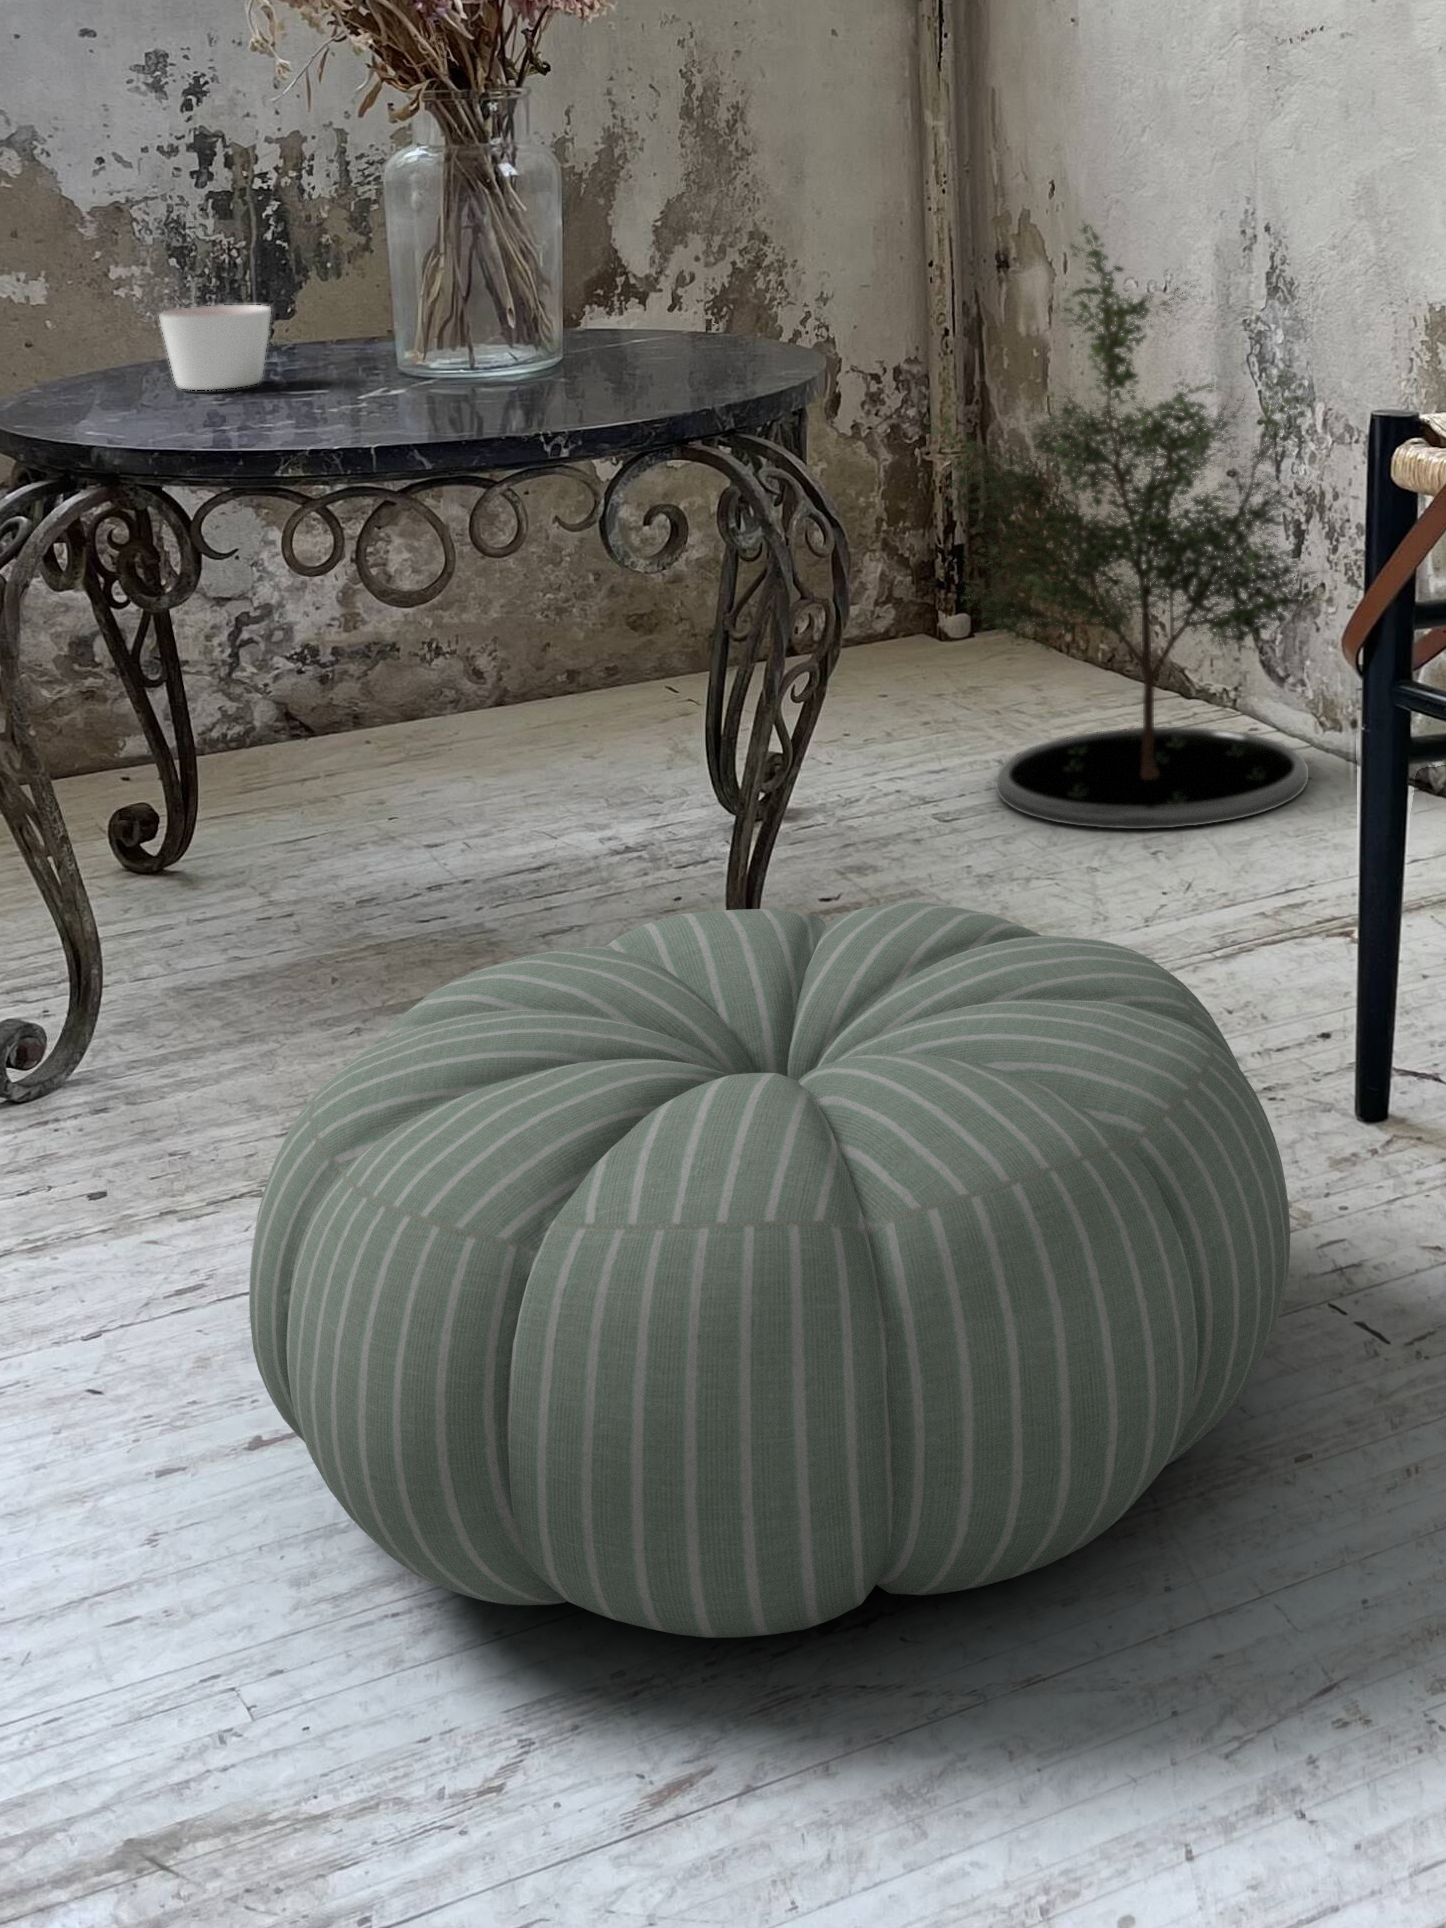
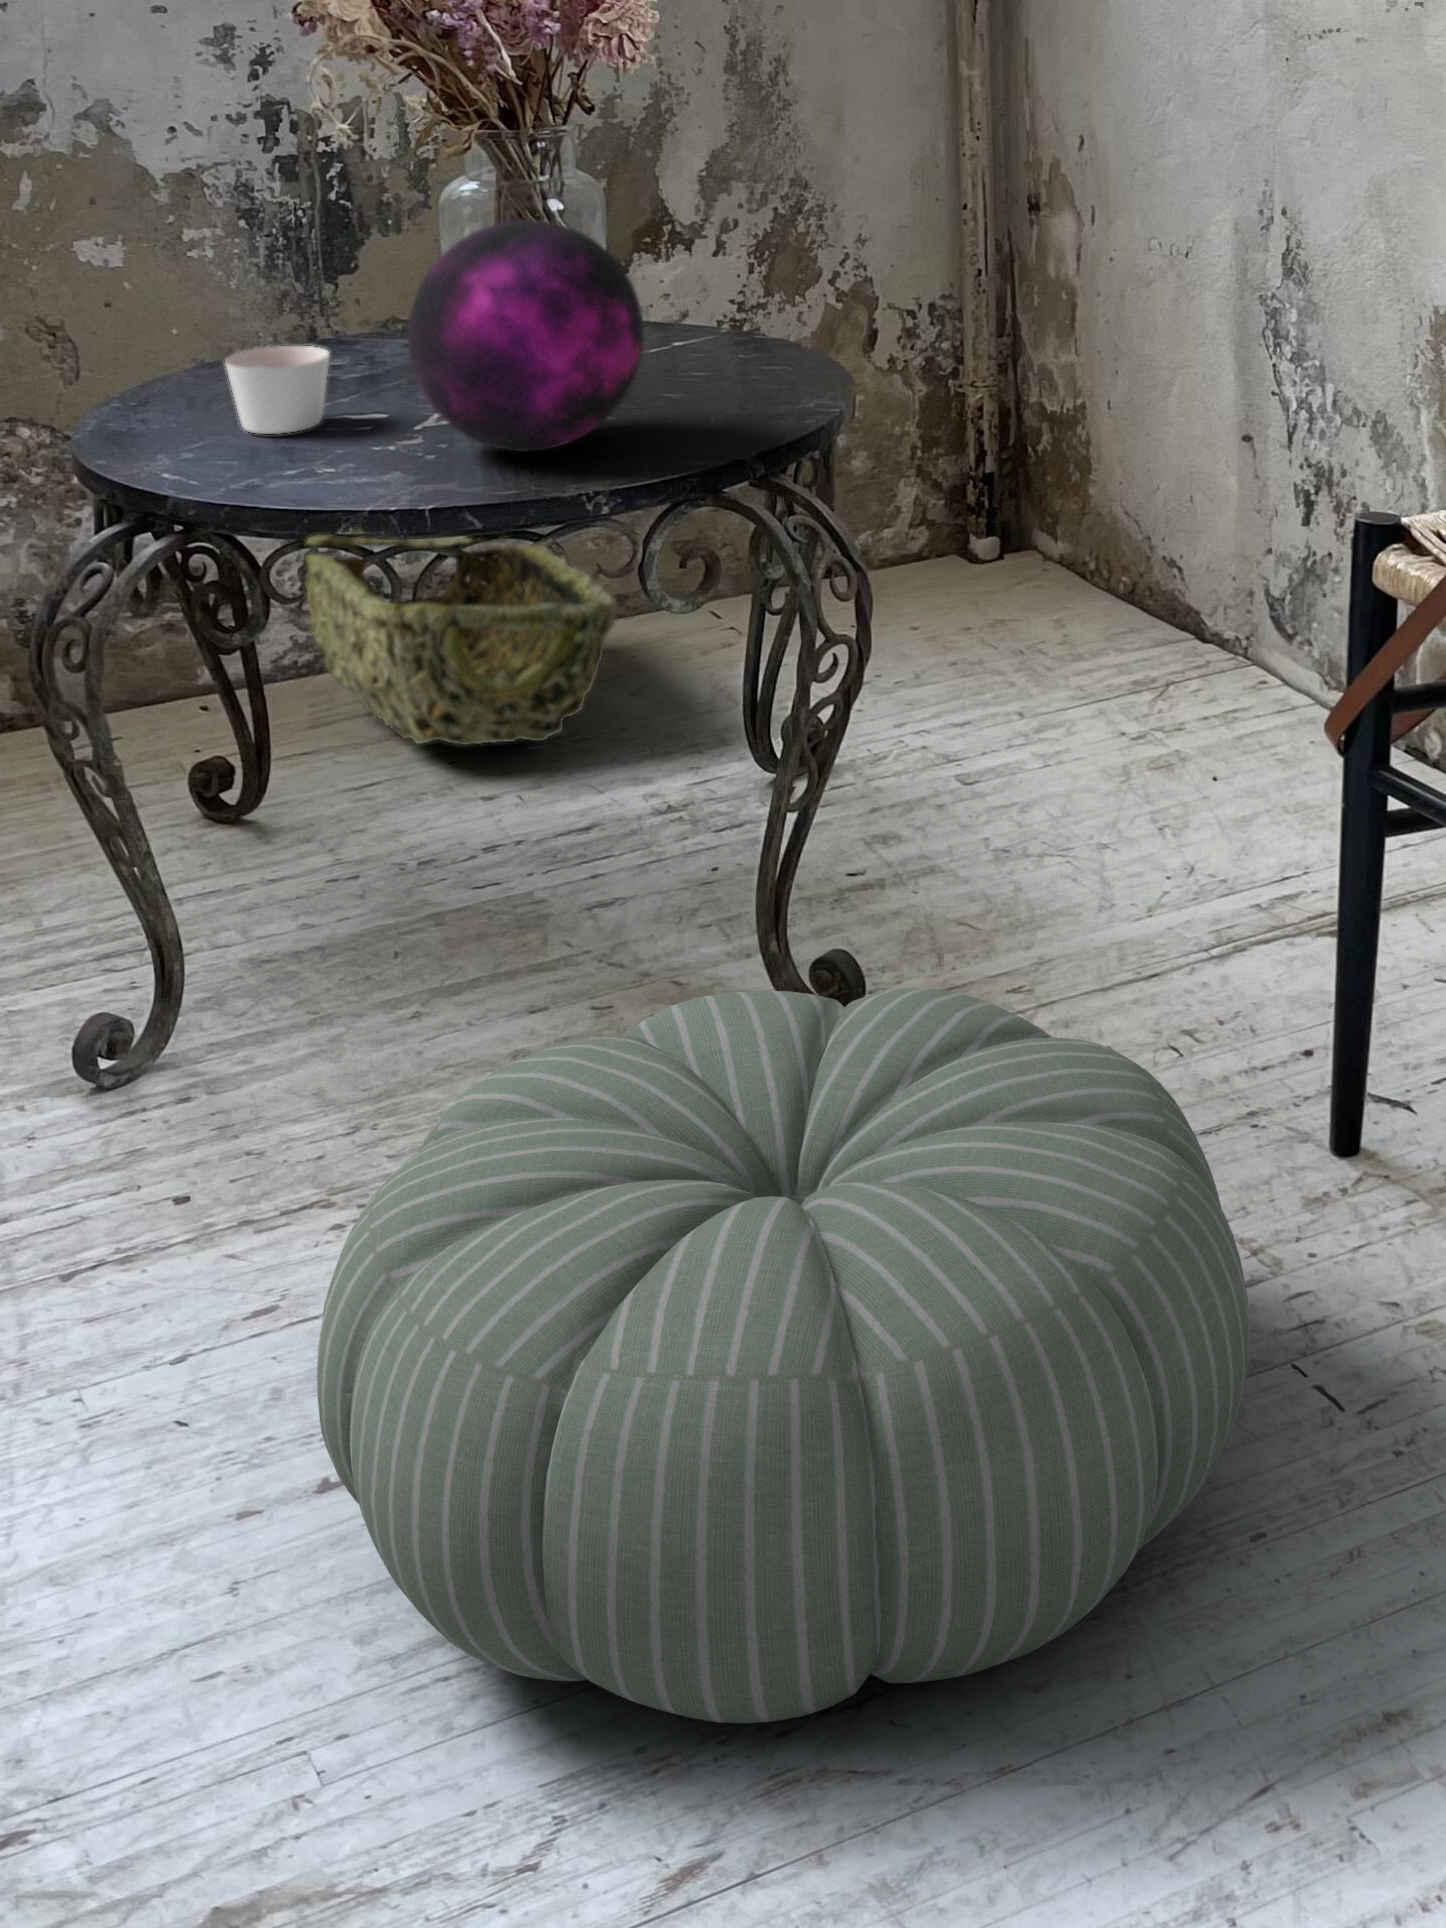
decorative orb: none [357,150,607,393] -> present [408,220,644,451]
potted tree: present [925,224,1323,829] -> none [942,215,1340,804]
woven basket: none [237,588,572,799] -> present [304,535,617,745]

